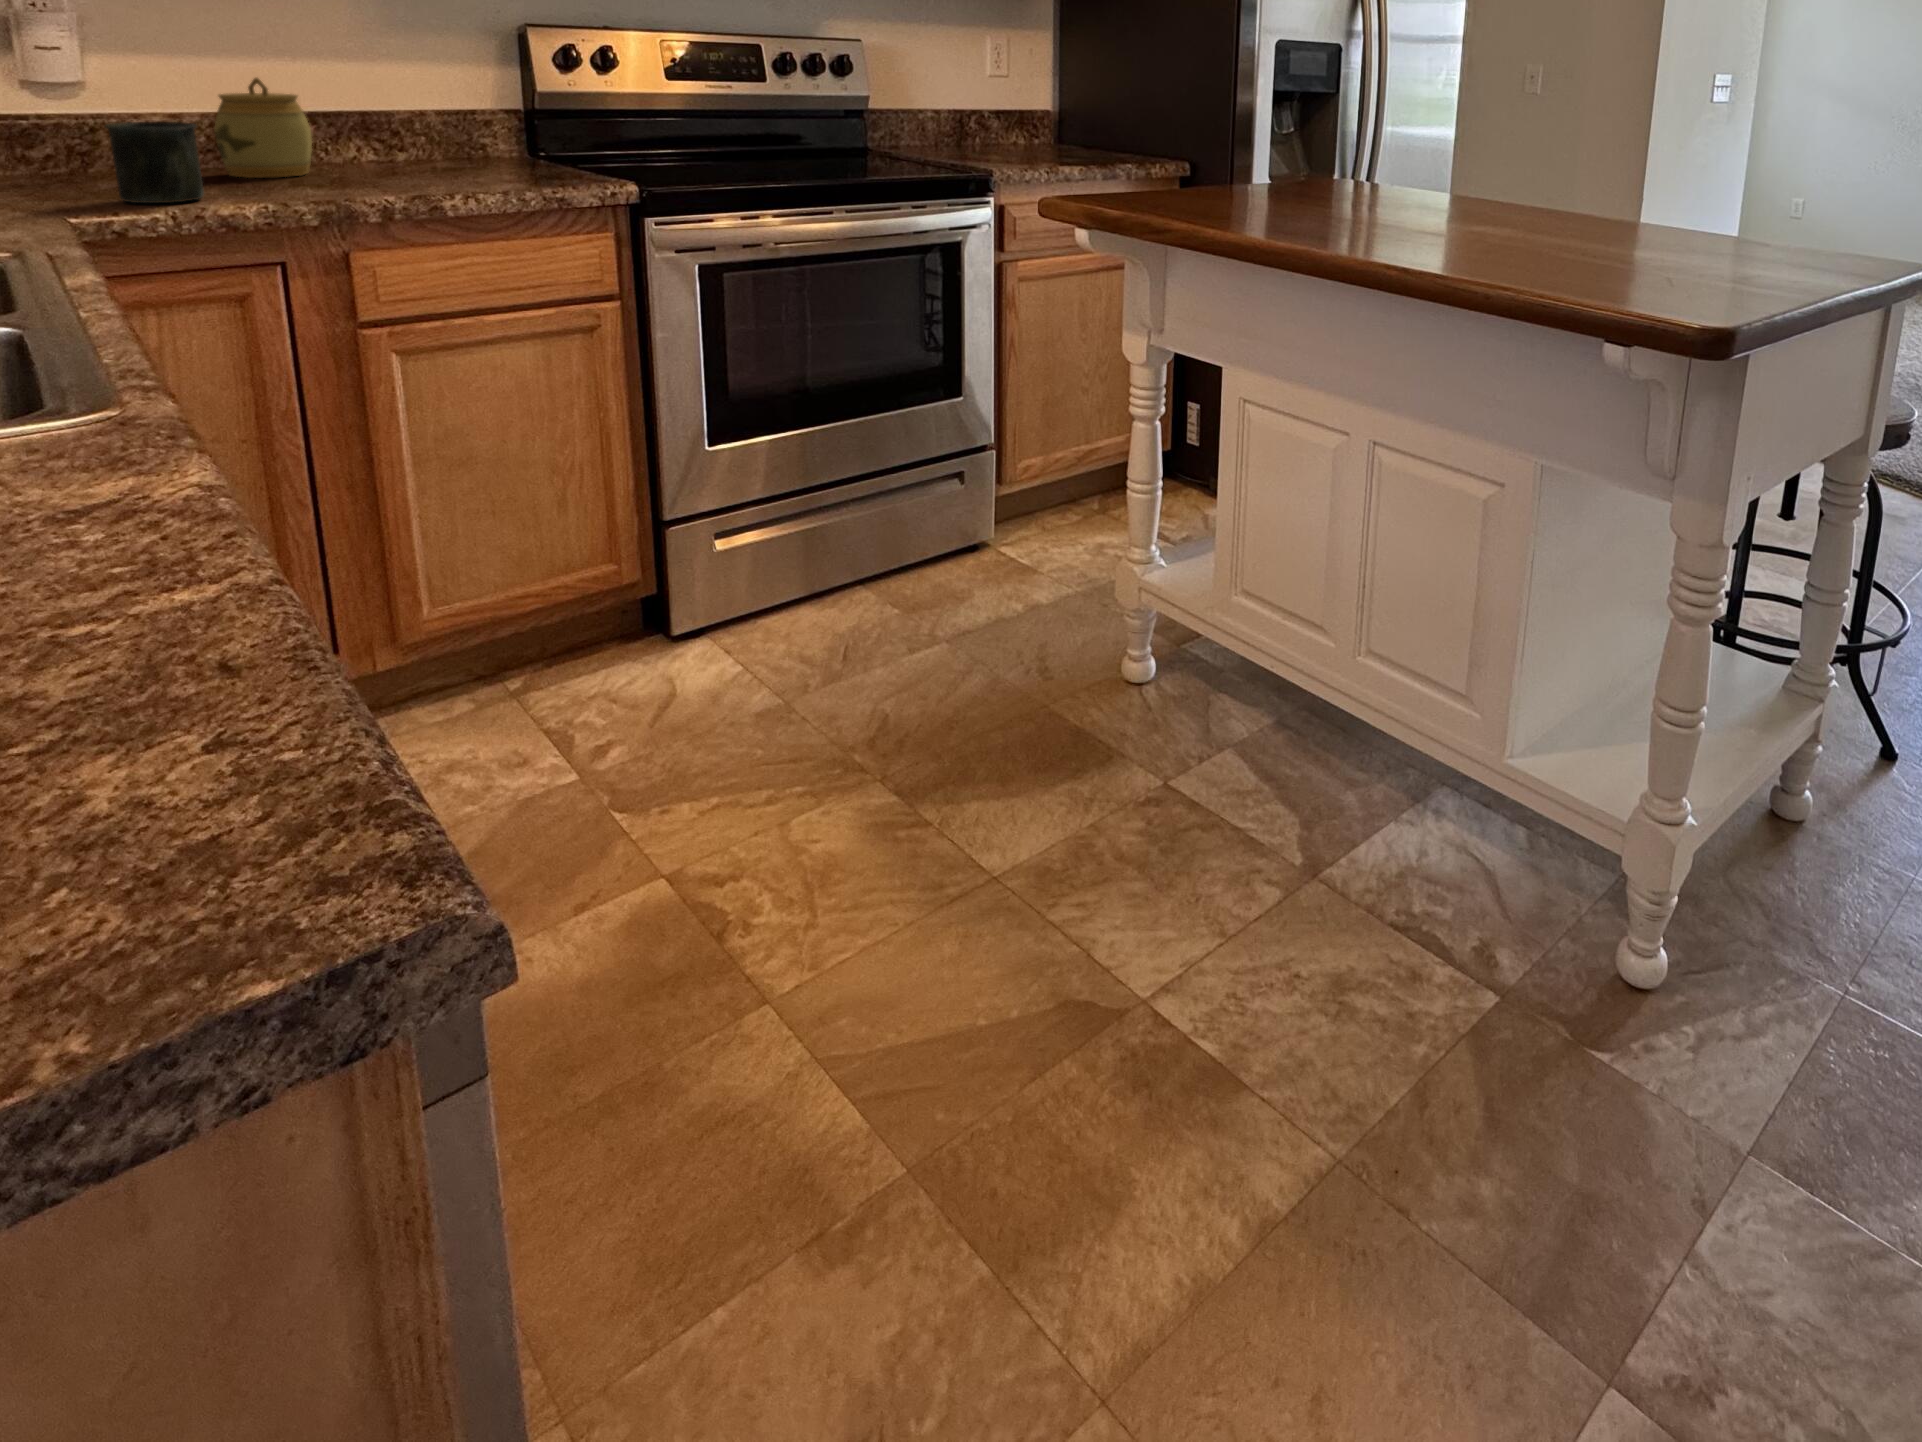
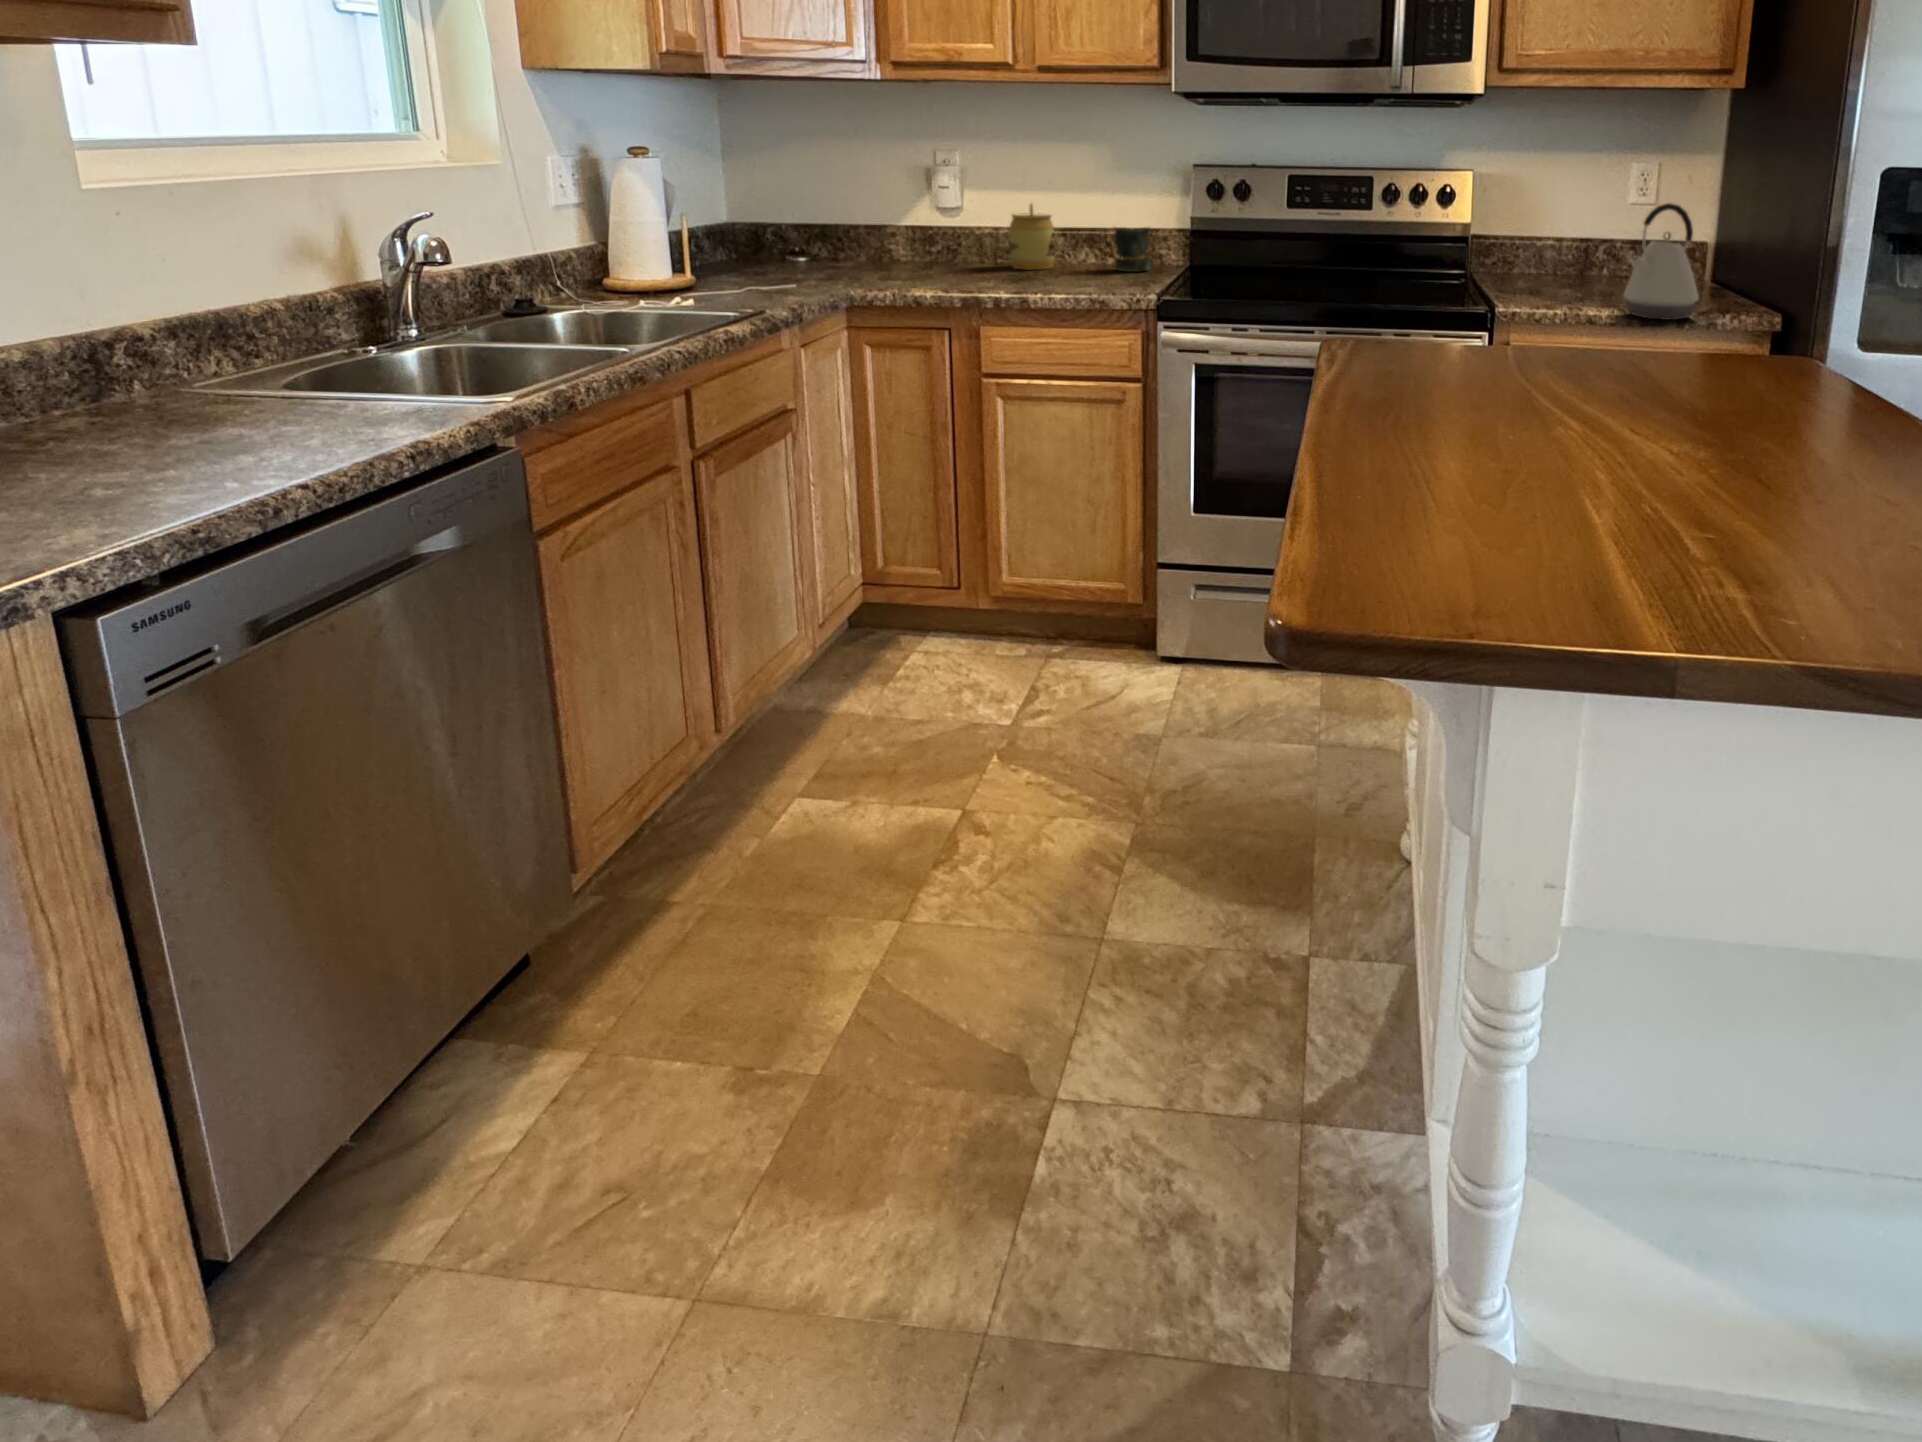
kettle: none [1080,70,1143,172] -> present [1623,203,1699,320]
mug: present [105,122,204,203] -> present [1114,228,1151,272]

